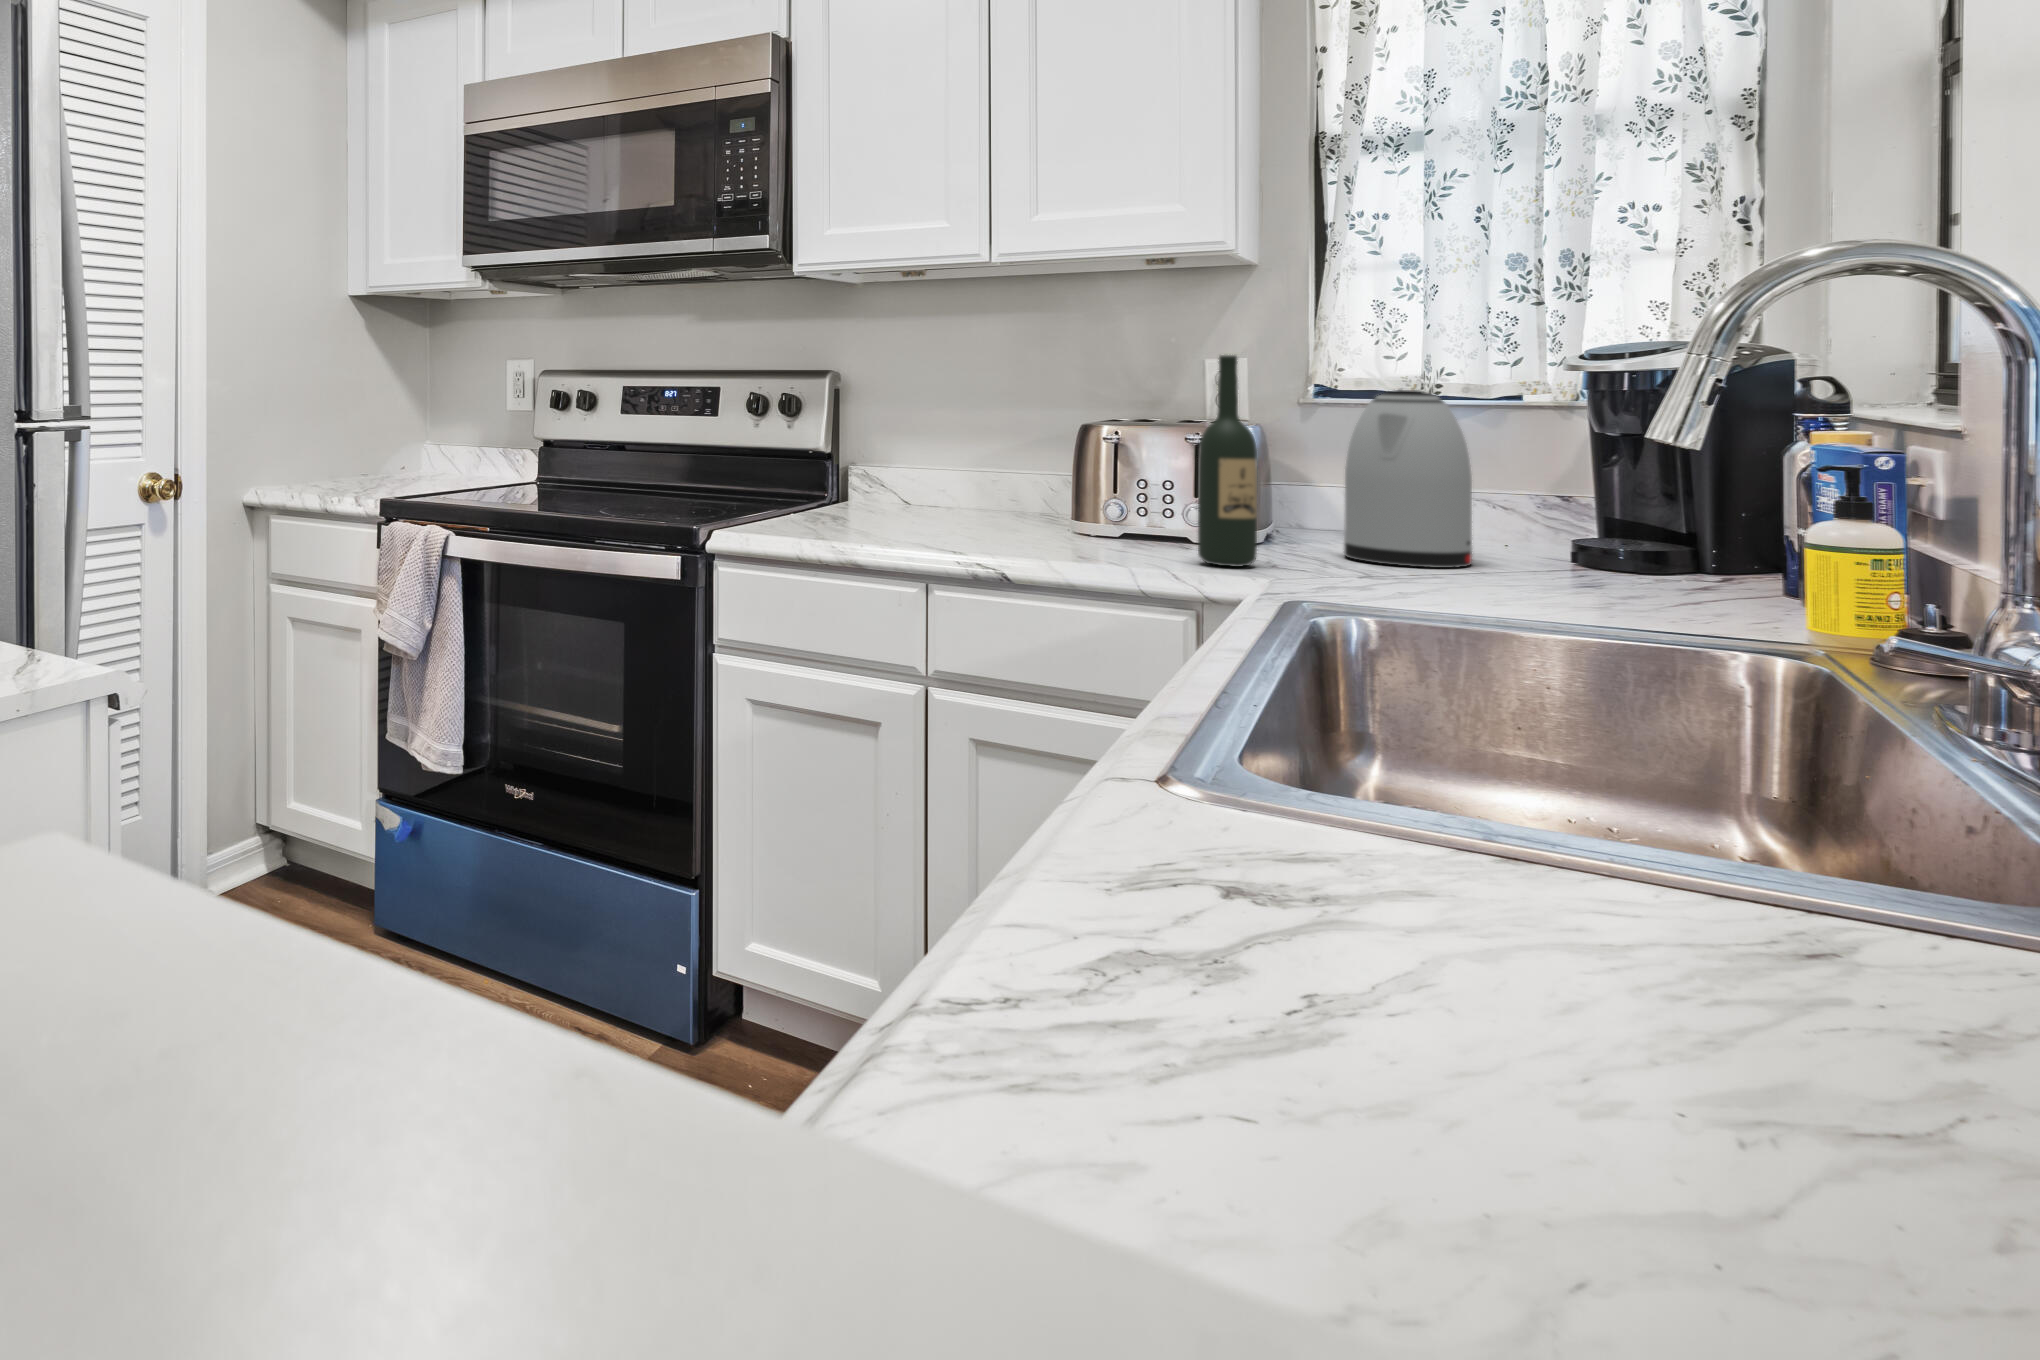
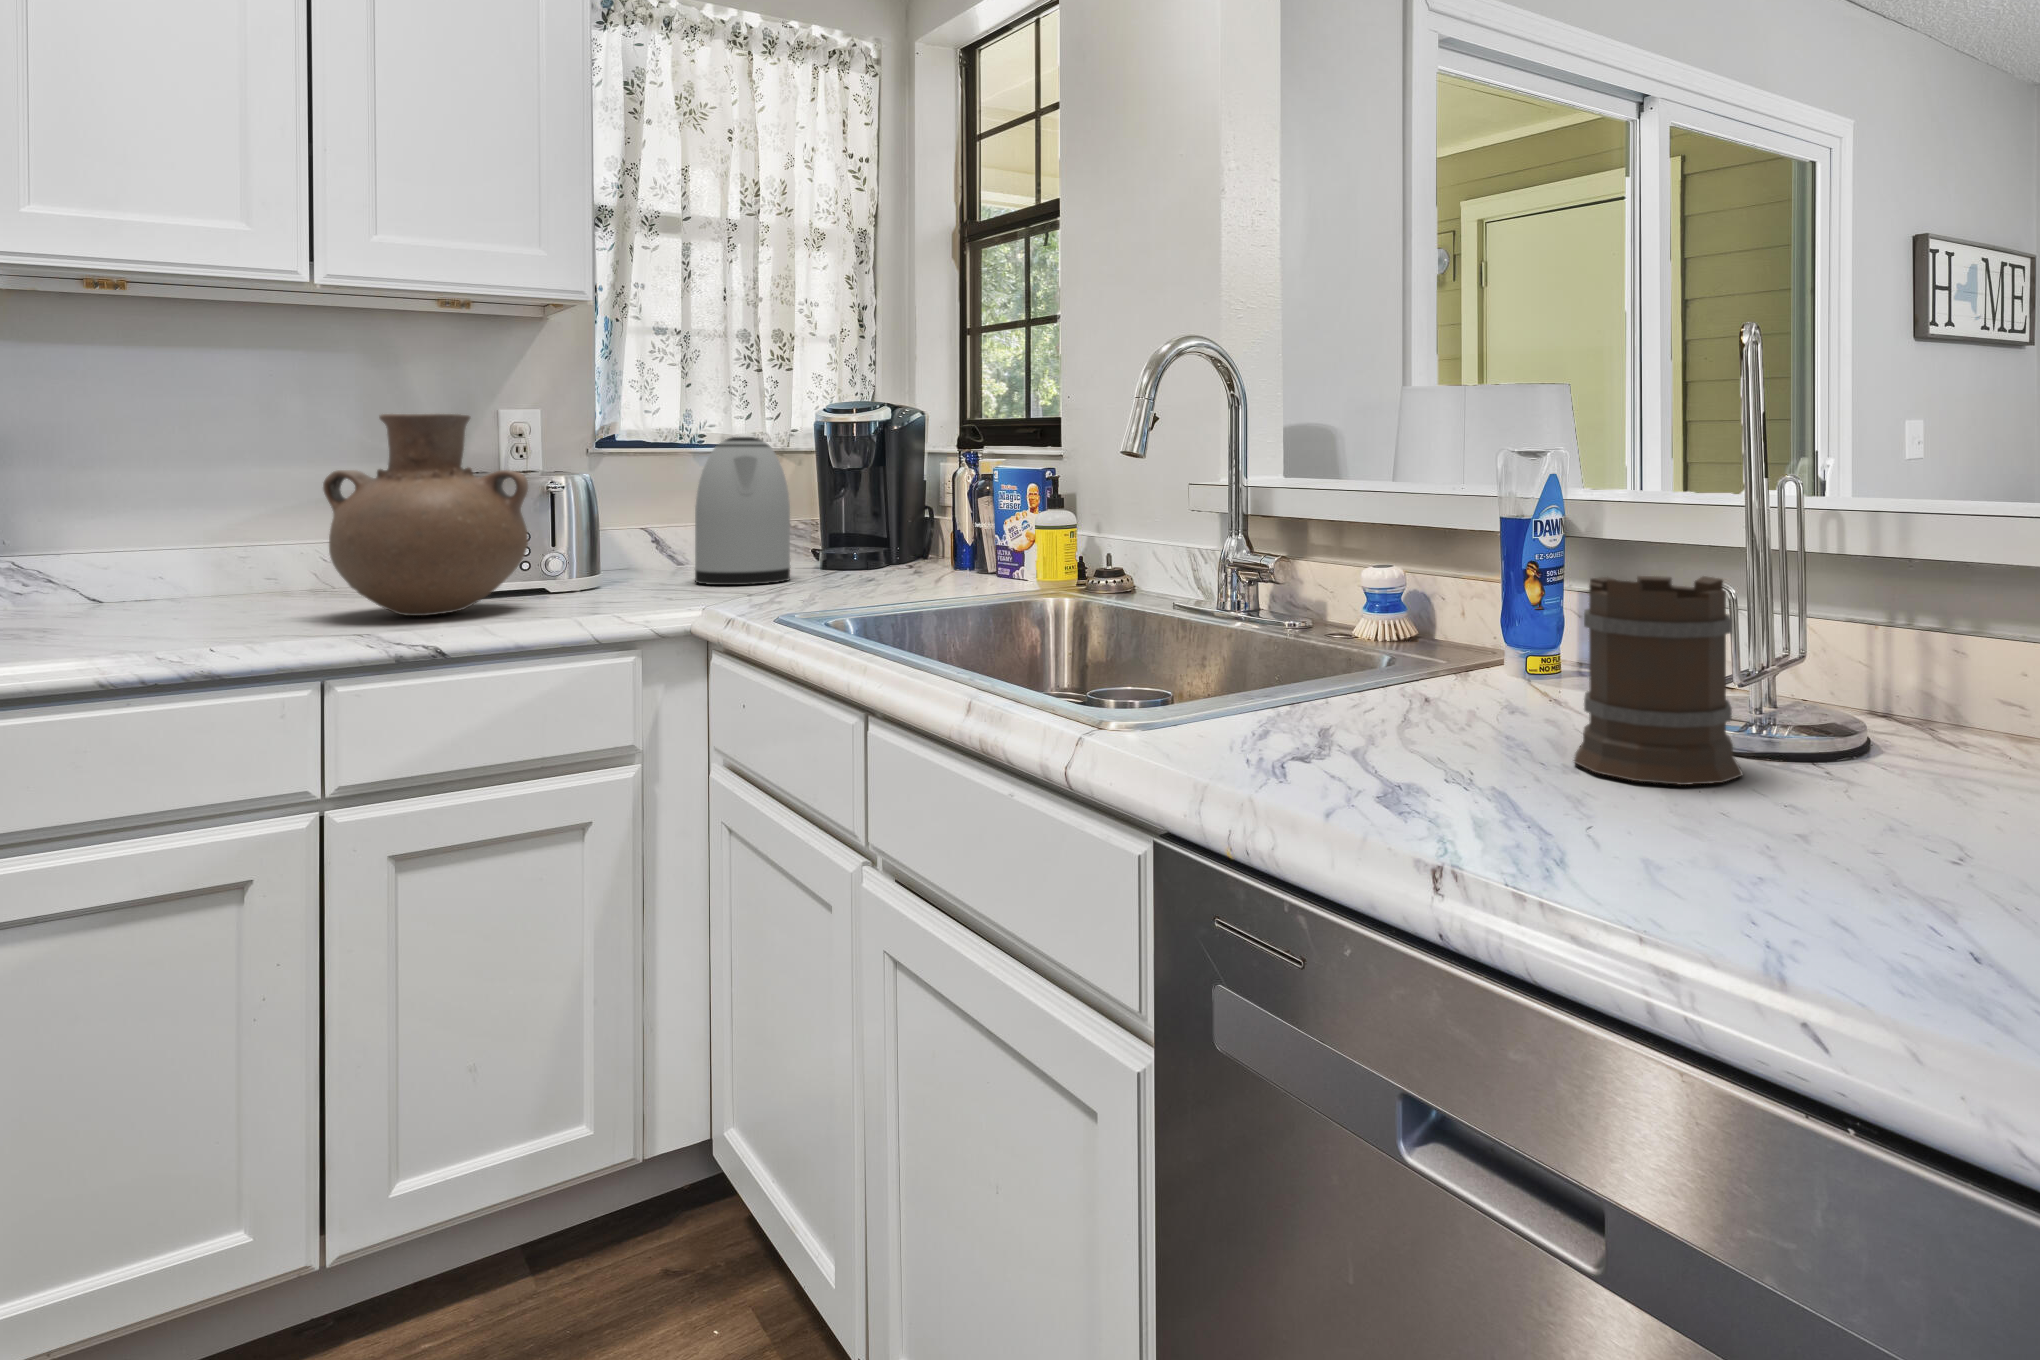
wine bottle: present [1198,355,1257,567] -> none [627,402,680,602]
vase: none [953,370,1115,547] -> present [323,414,528,616]
mug: none [1171,698,1599,1118] -> present [1574,576,1743,785]

